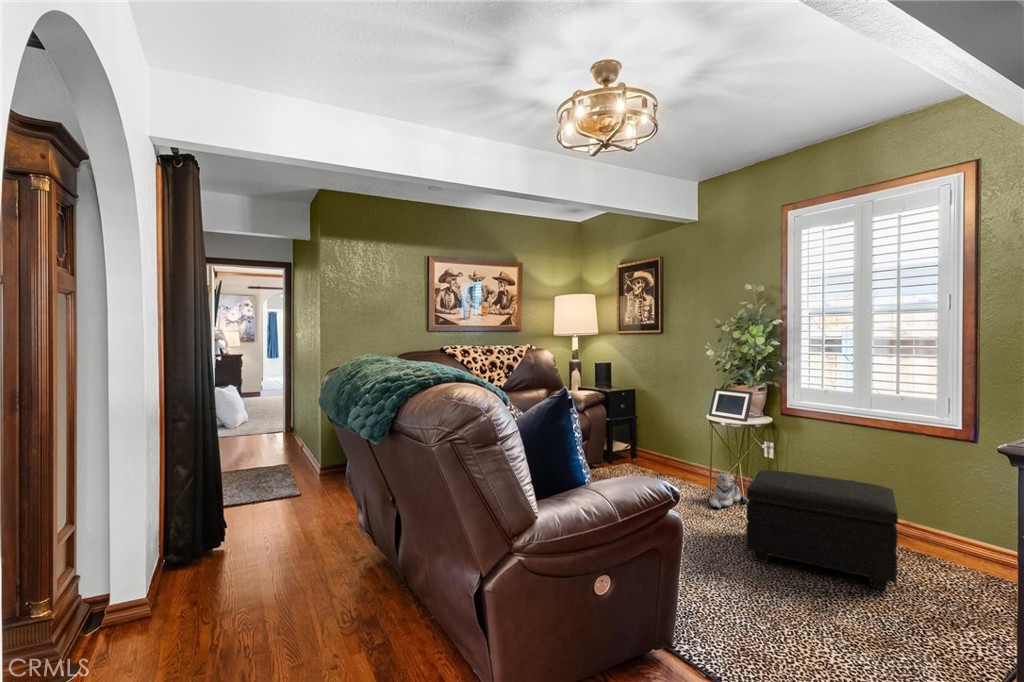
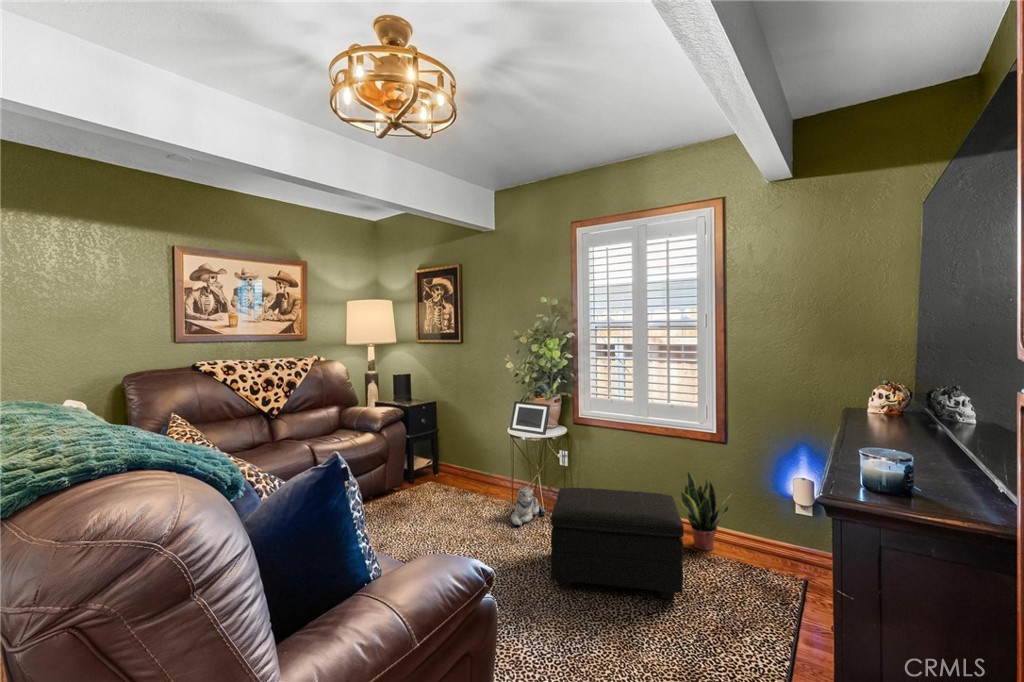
potted plant: none [906,469,979,558] -> present [681,472,729,550]

